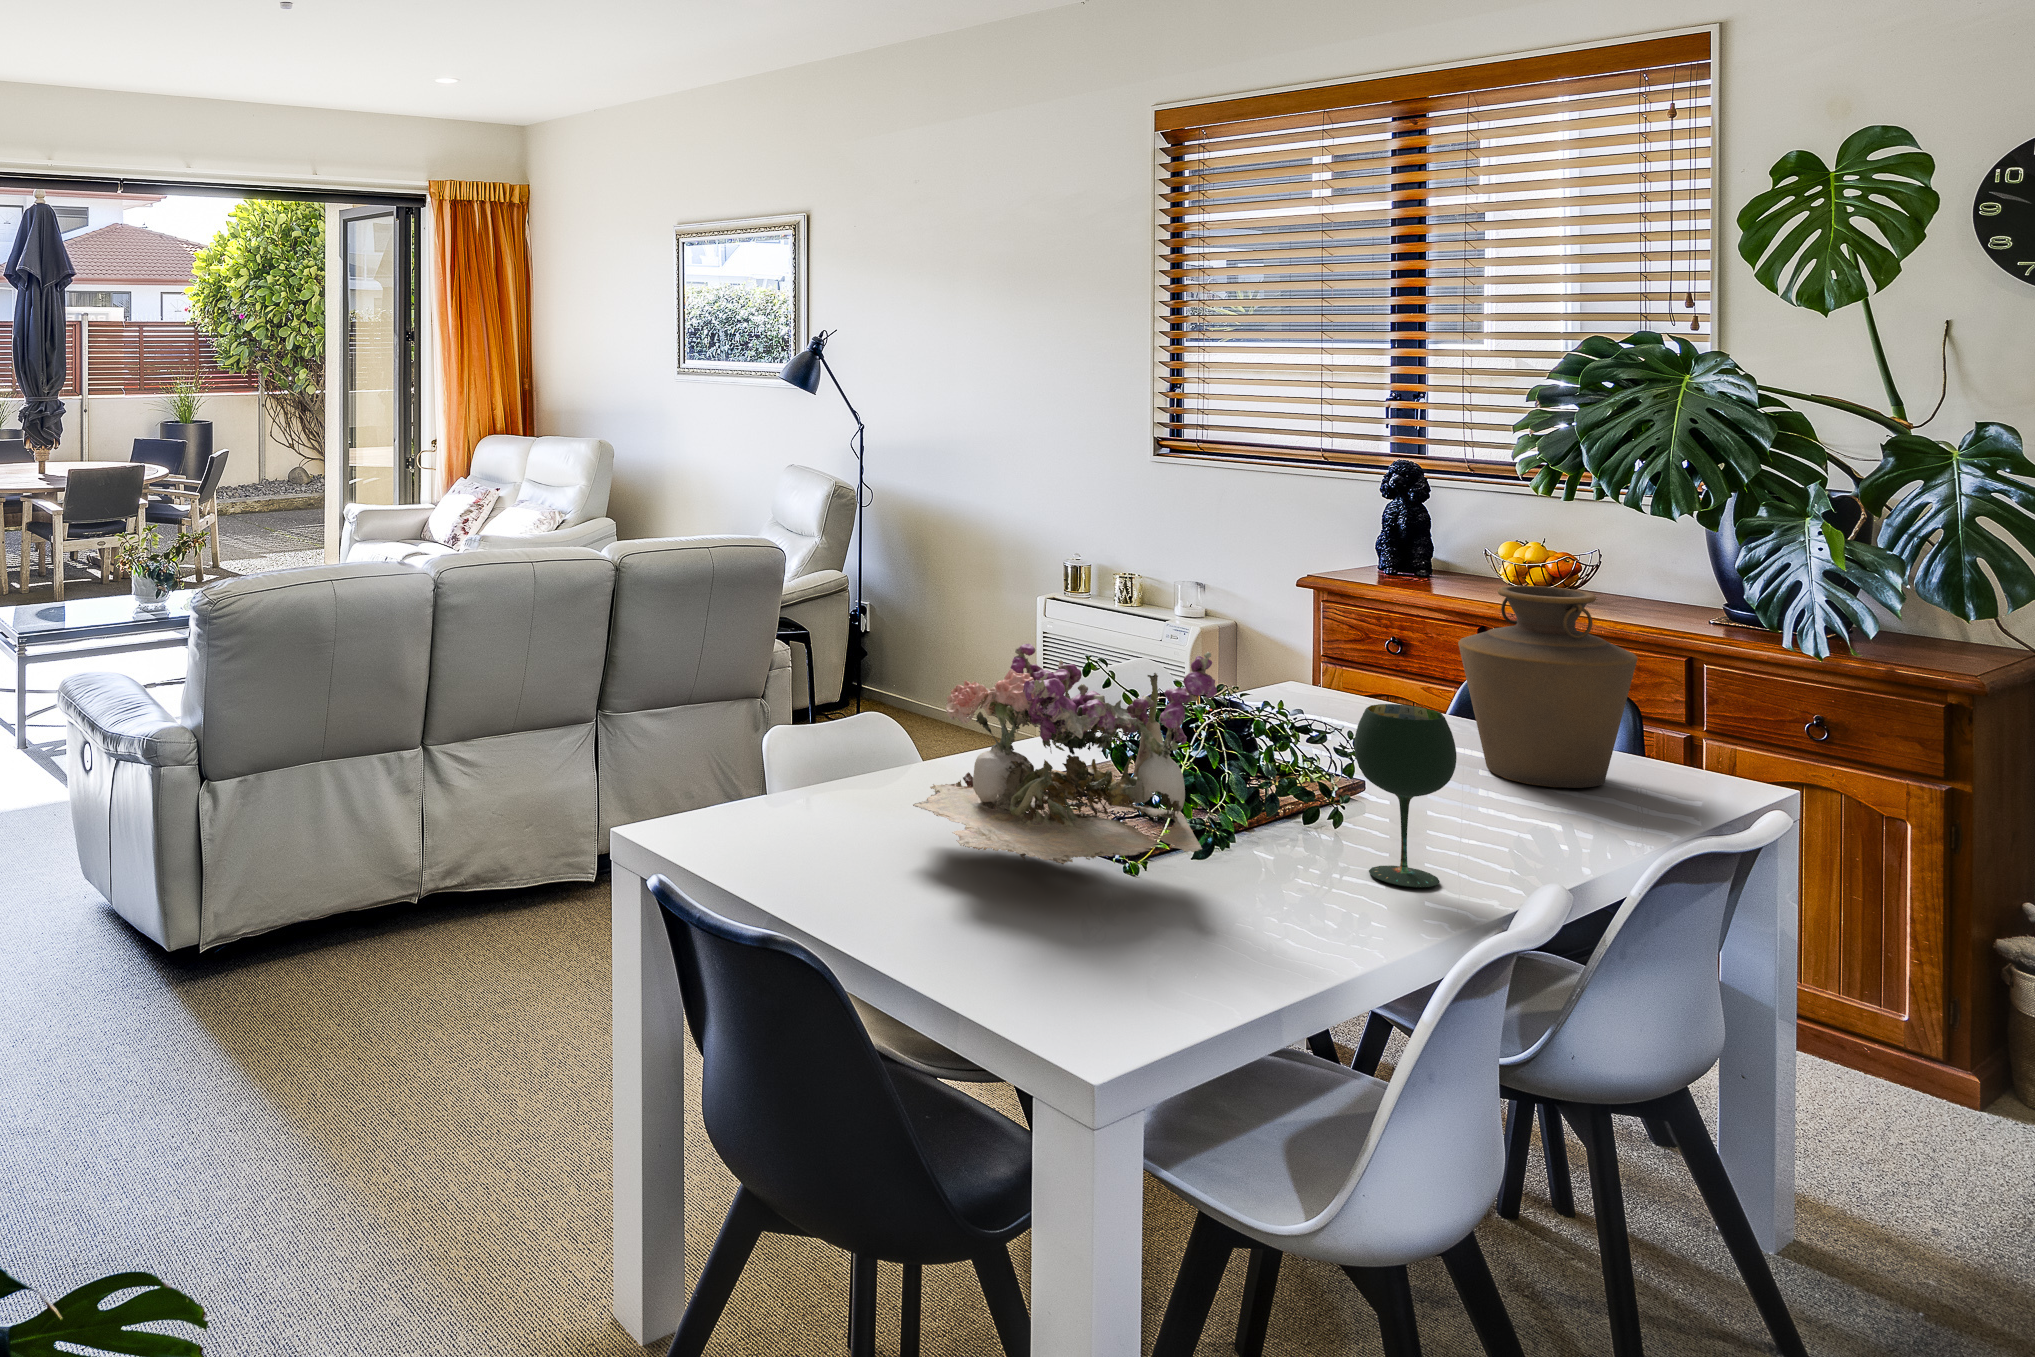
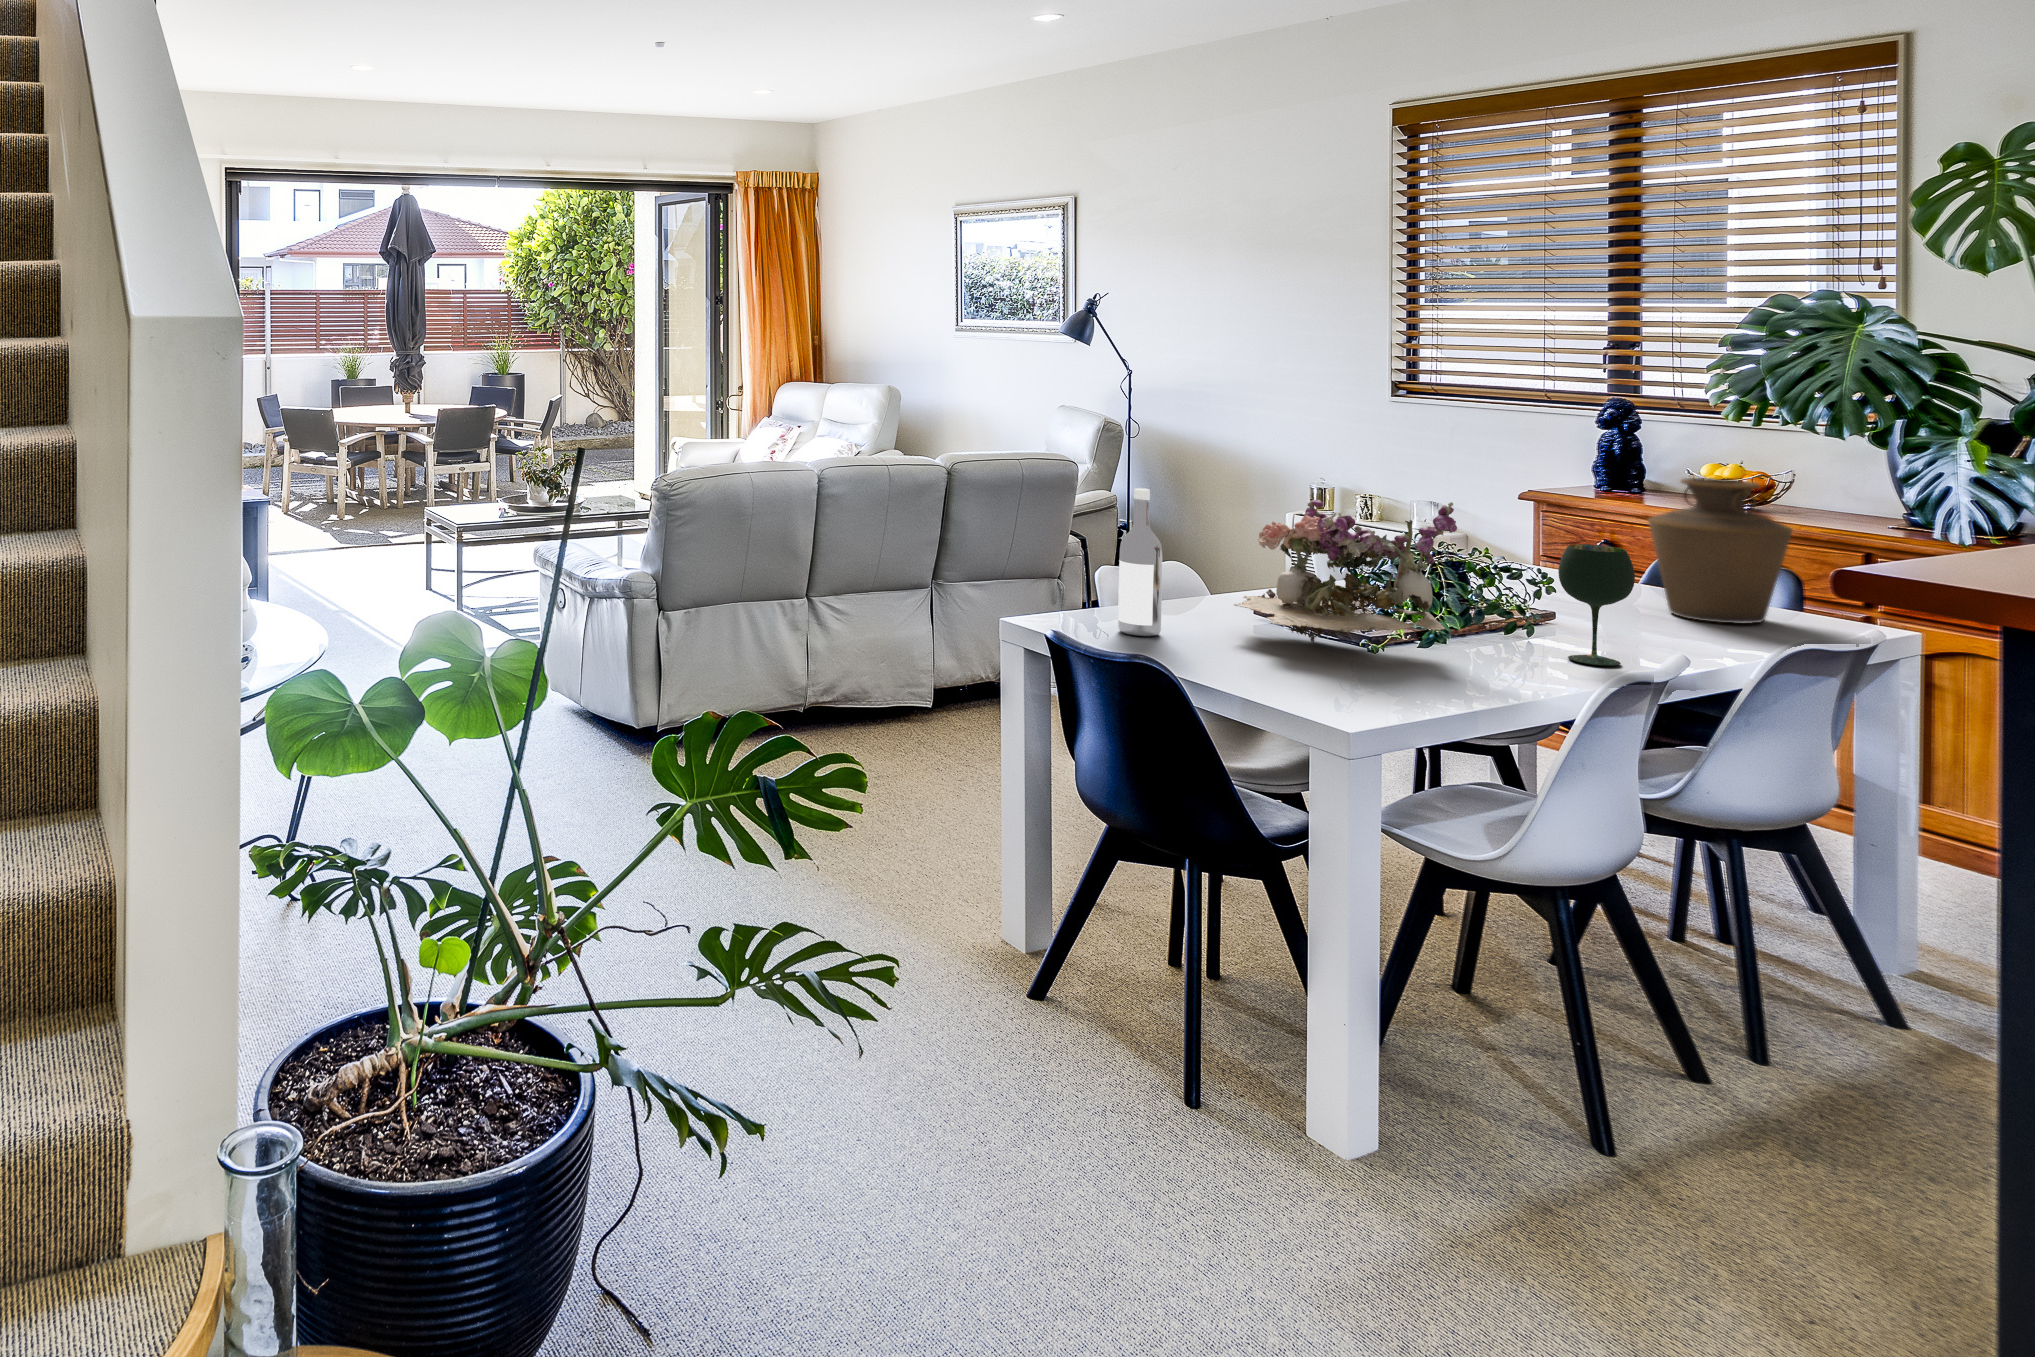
wine bottle: none [751,631,812,858] -> present [1118,488,1162,636]

